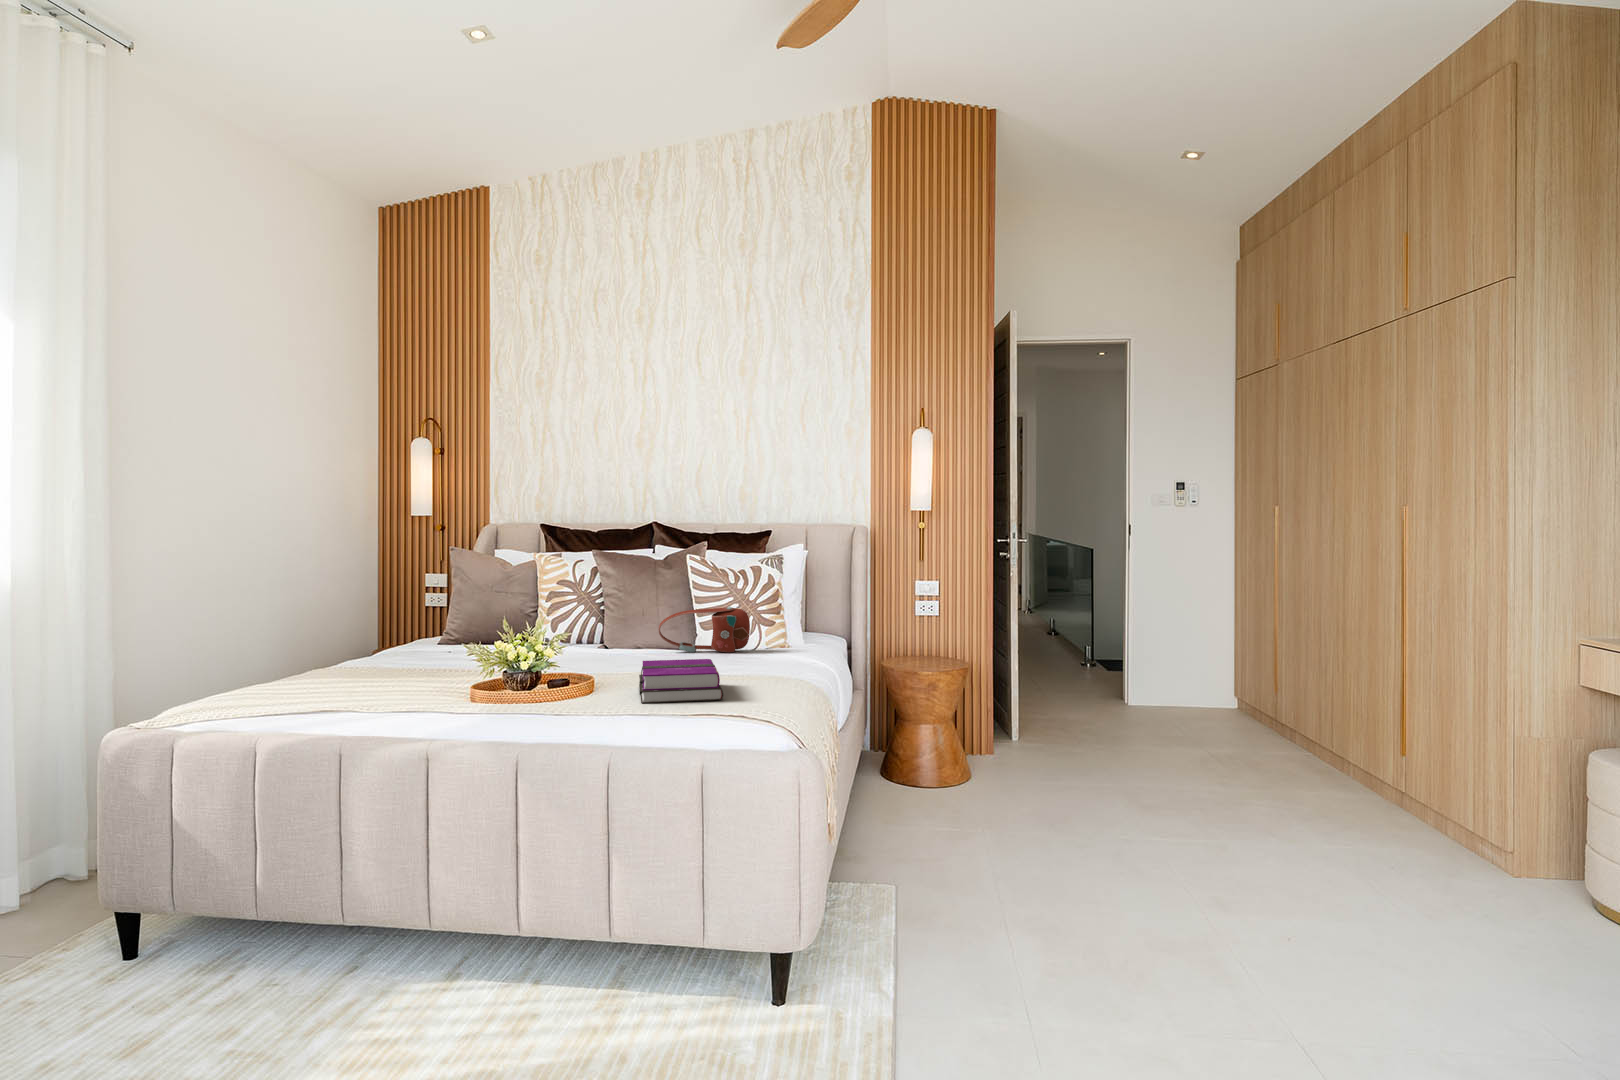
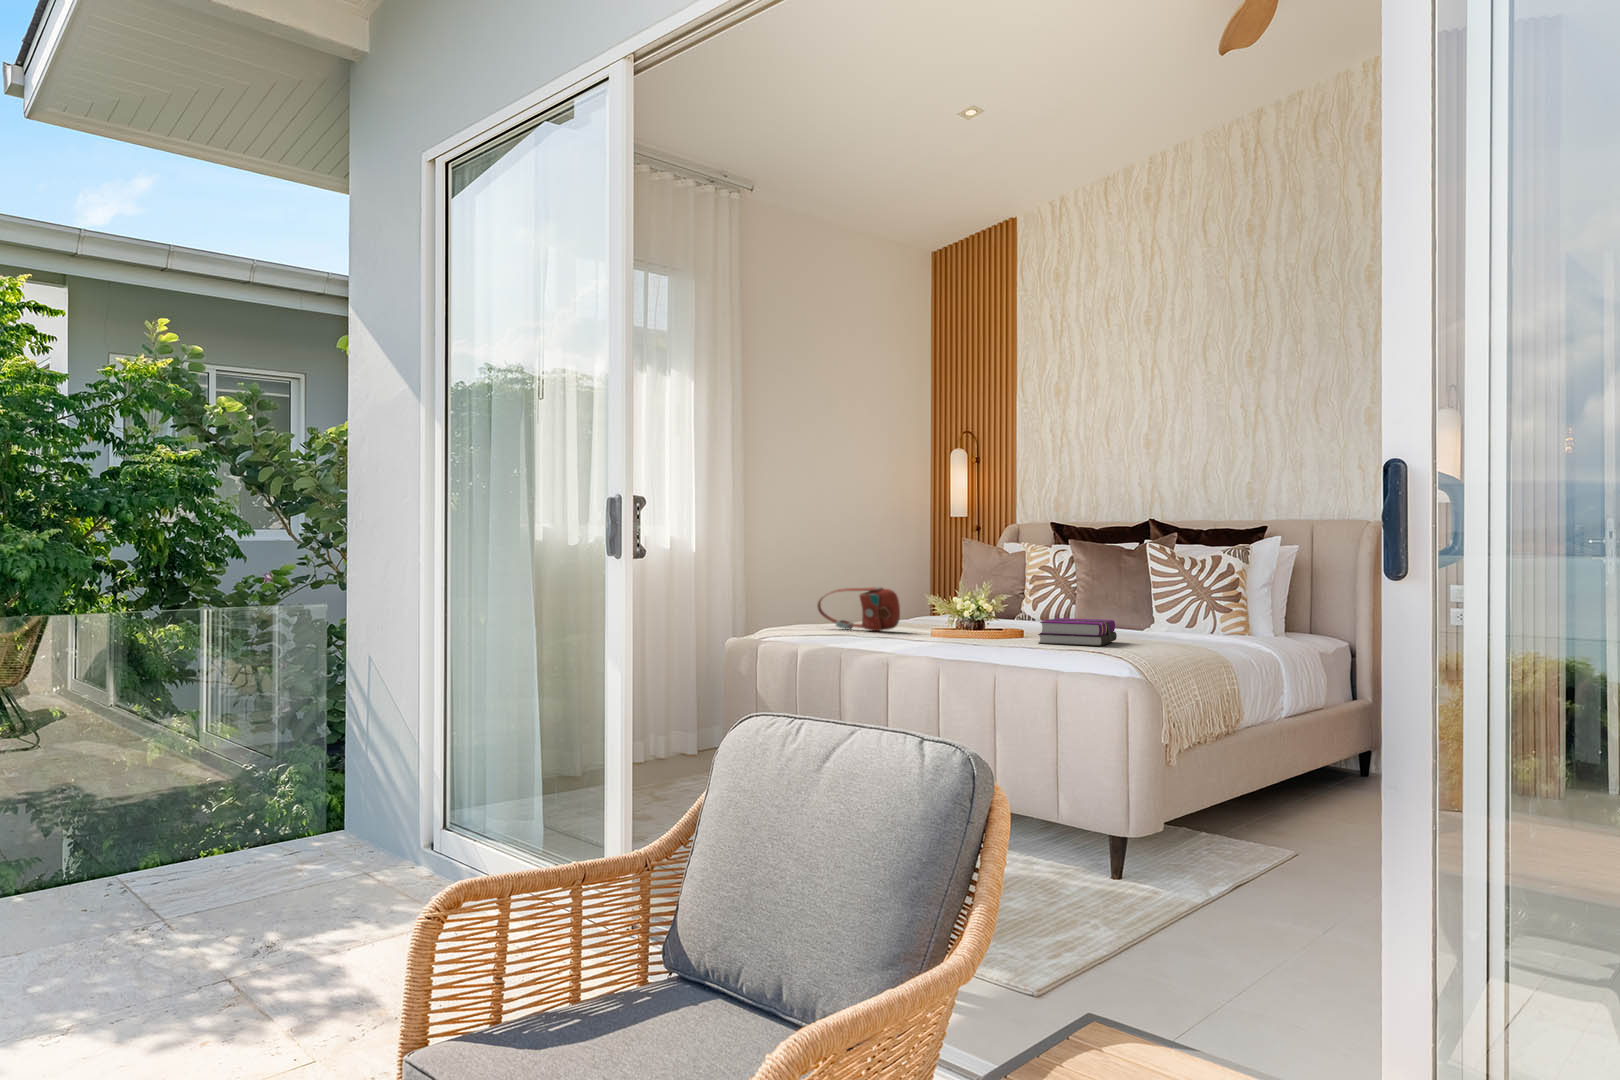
handbag: present [659,607,750,652] -> present [817,587,900,631]

